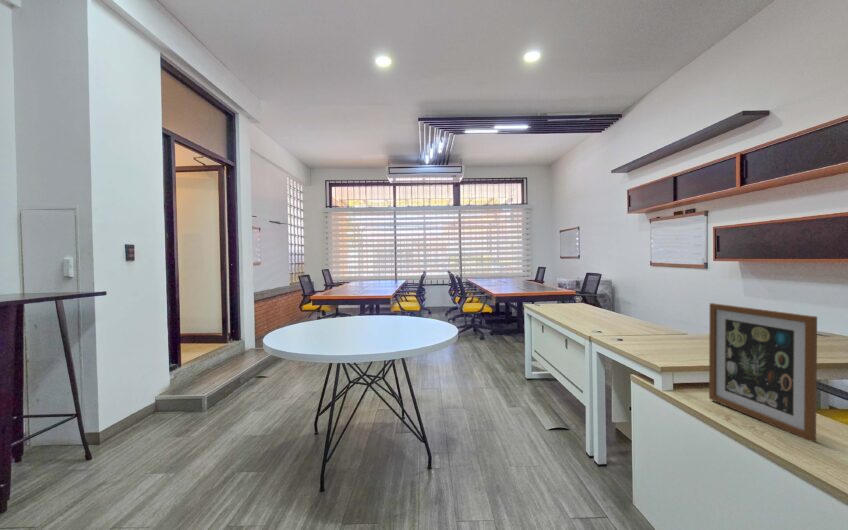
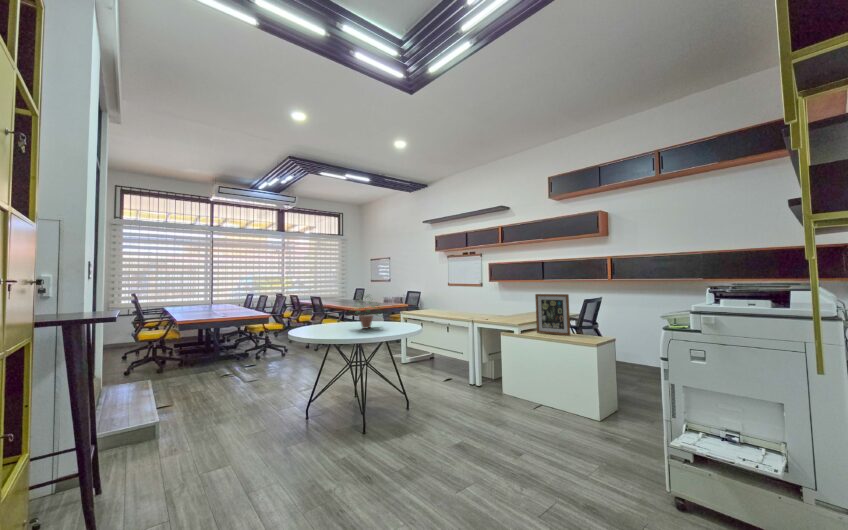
potted plant: none [352,279,406,330] -> present [356,294,377,328]

